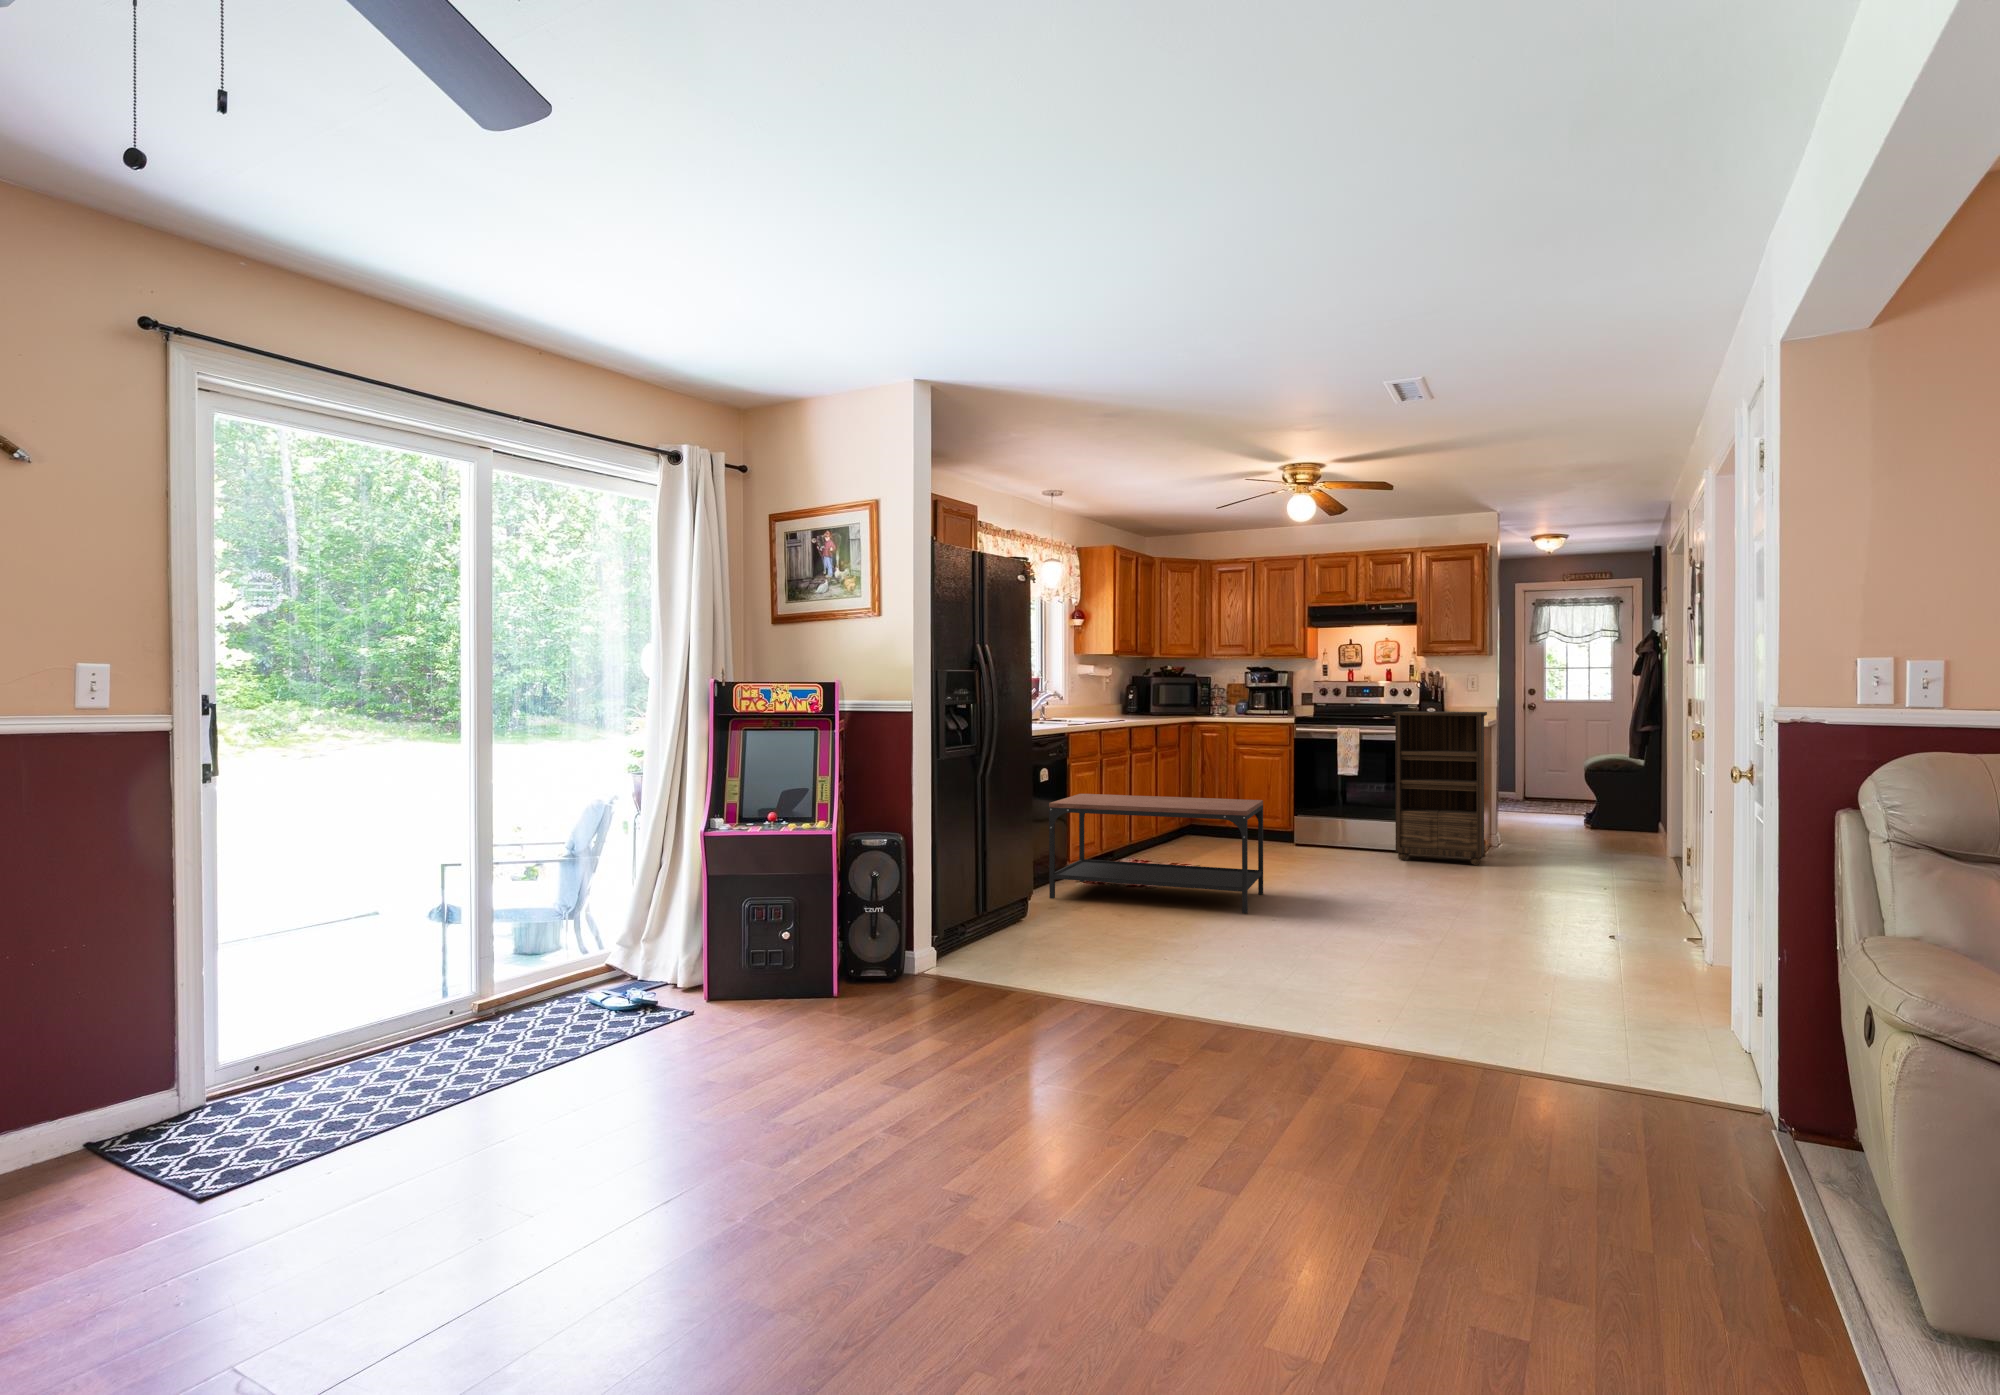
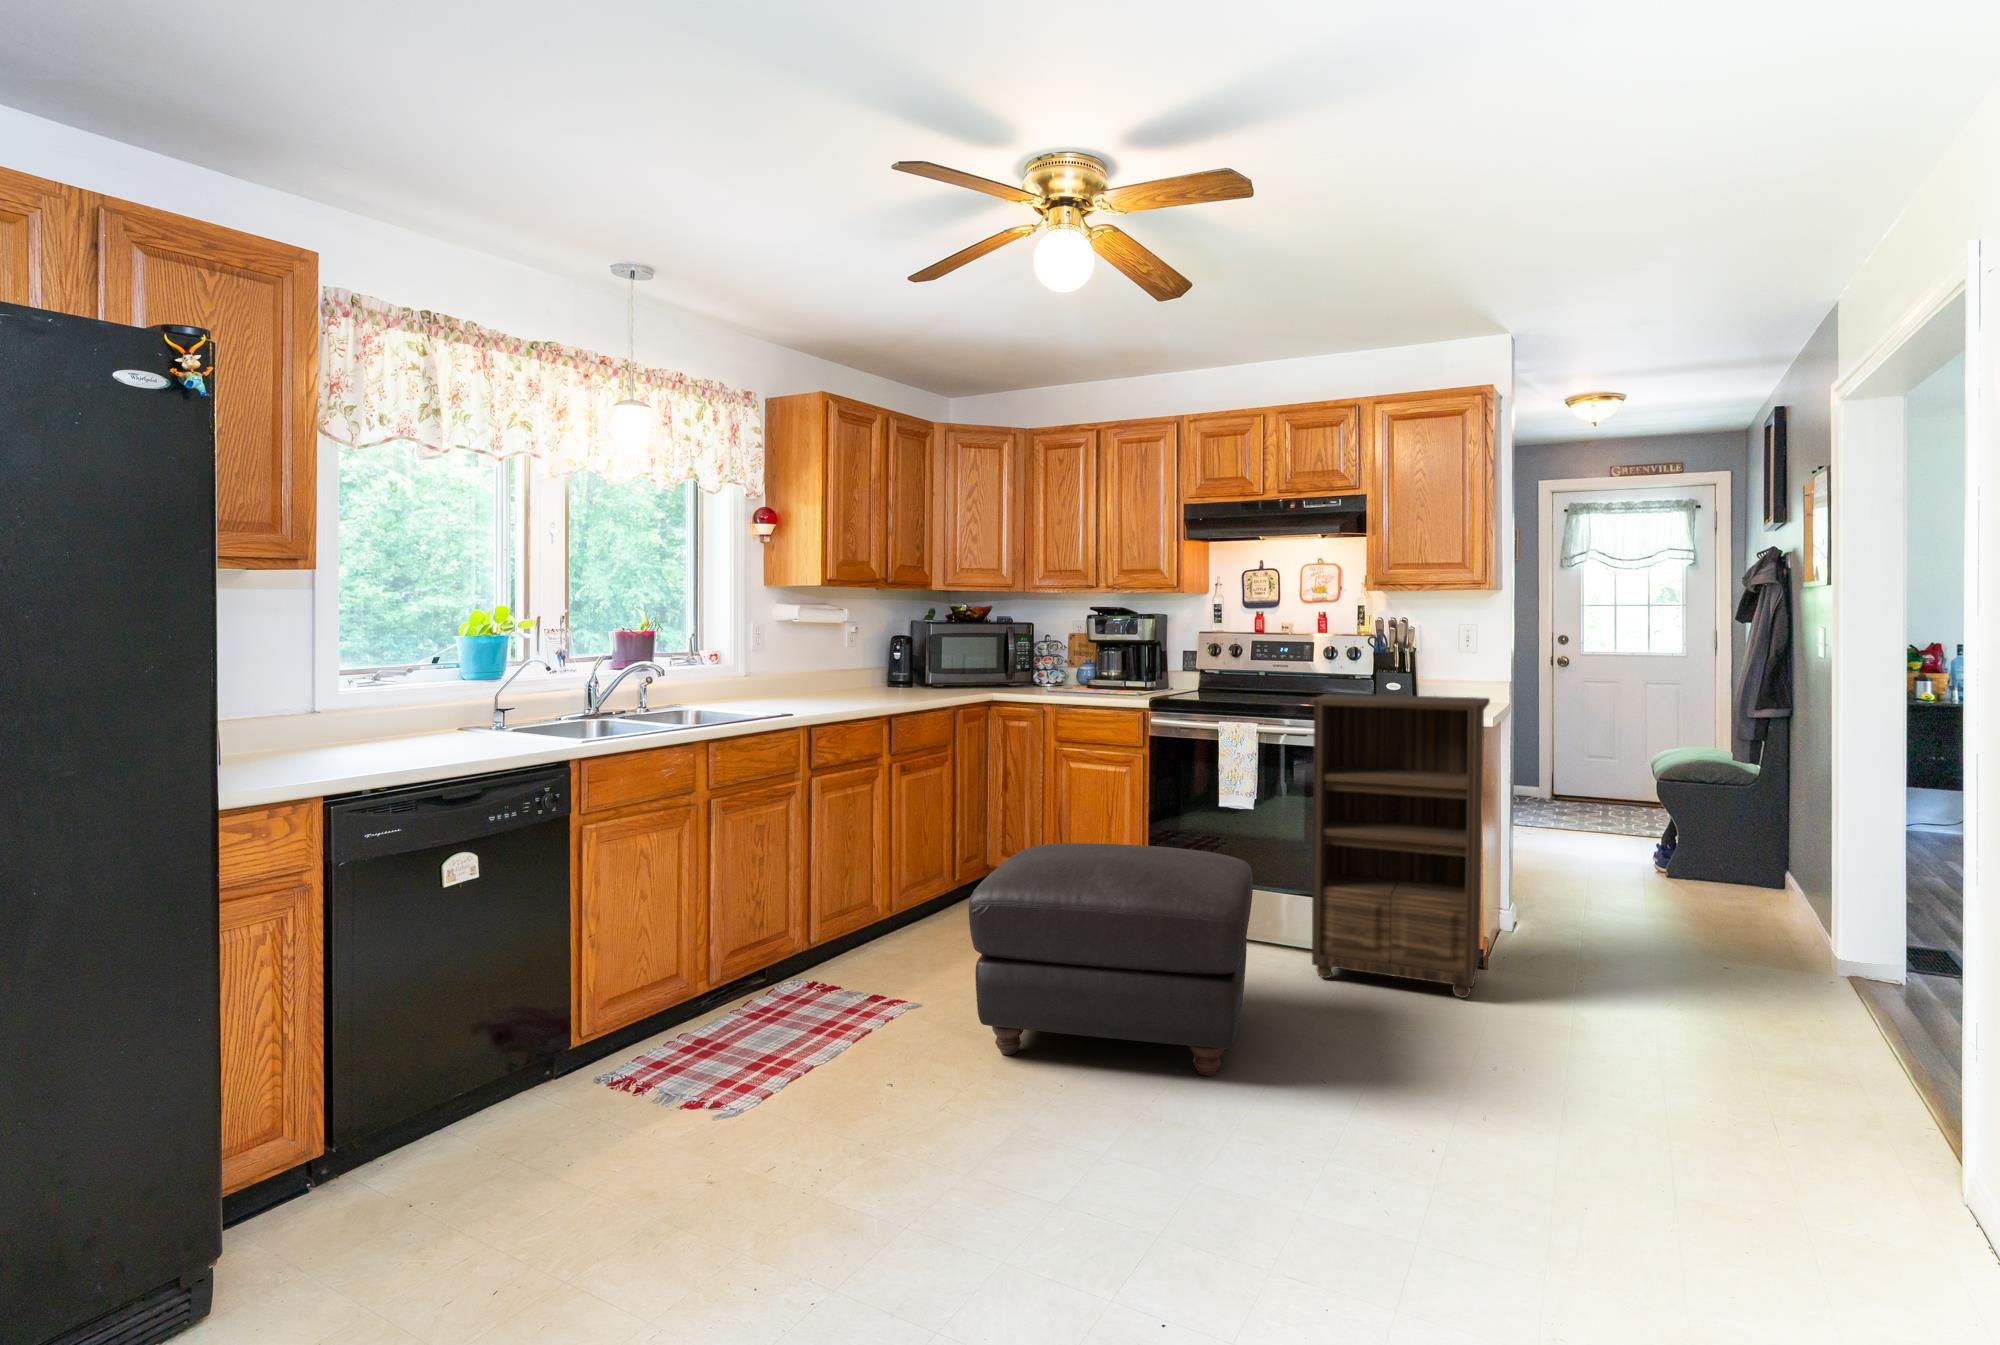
ottoman: none [1239,783,1376,883] -> present [969,843,1253,1076]
coffee table: present [1049,794,1263,913] -> none [478,882,981,1242]

